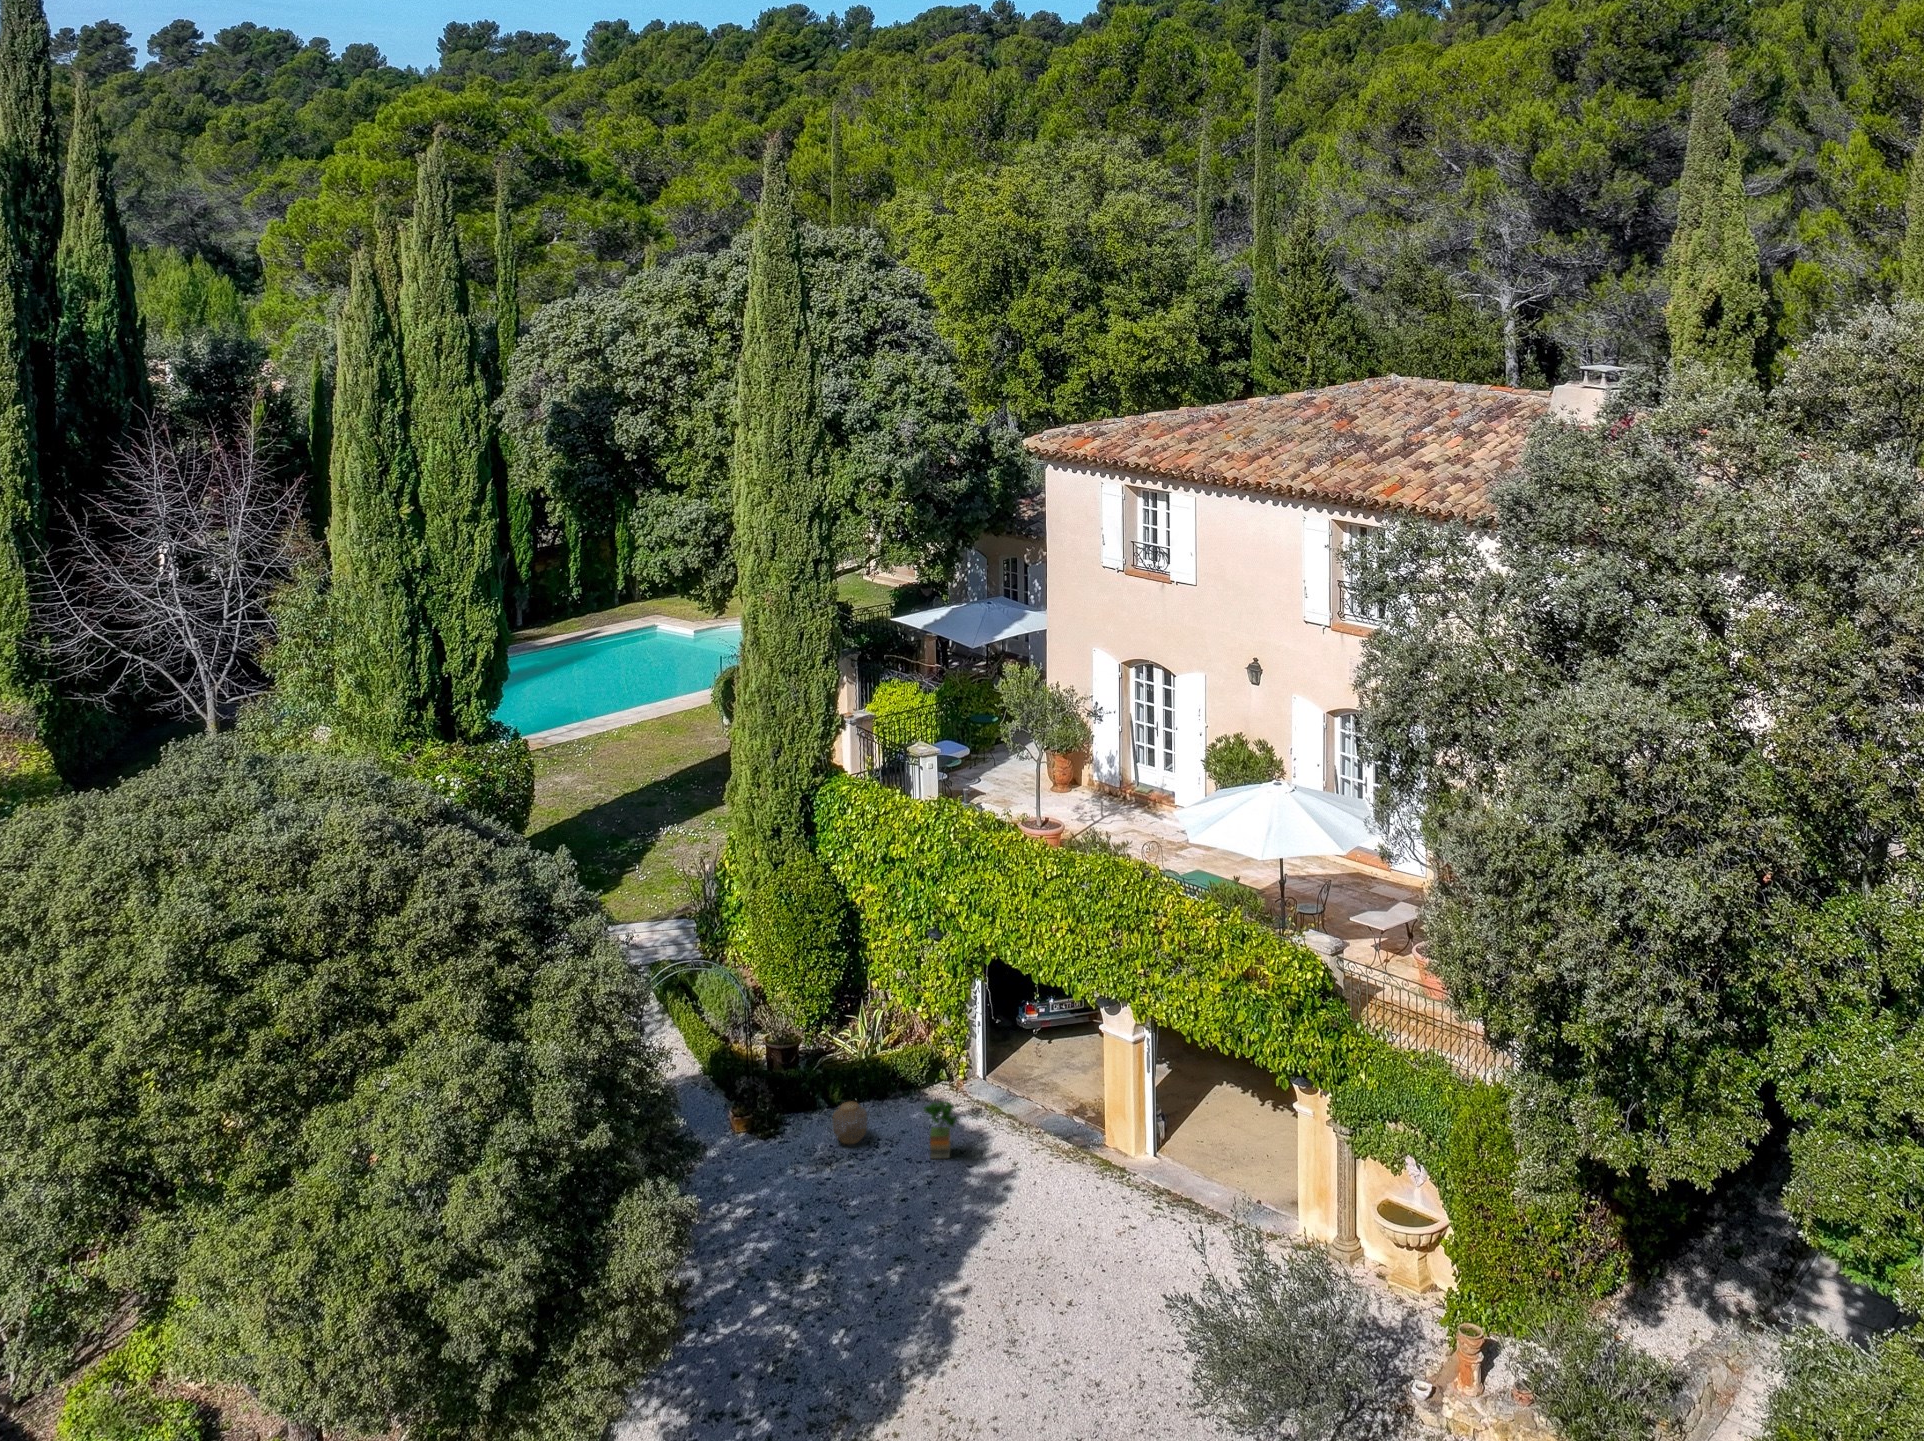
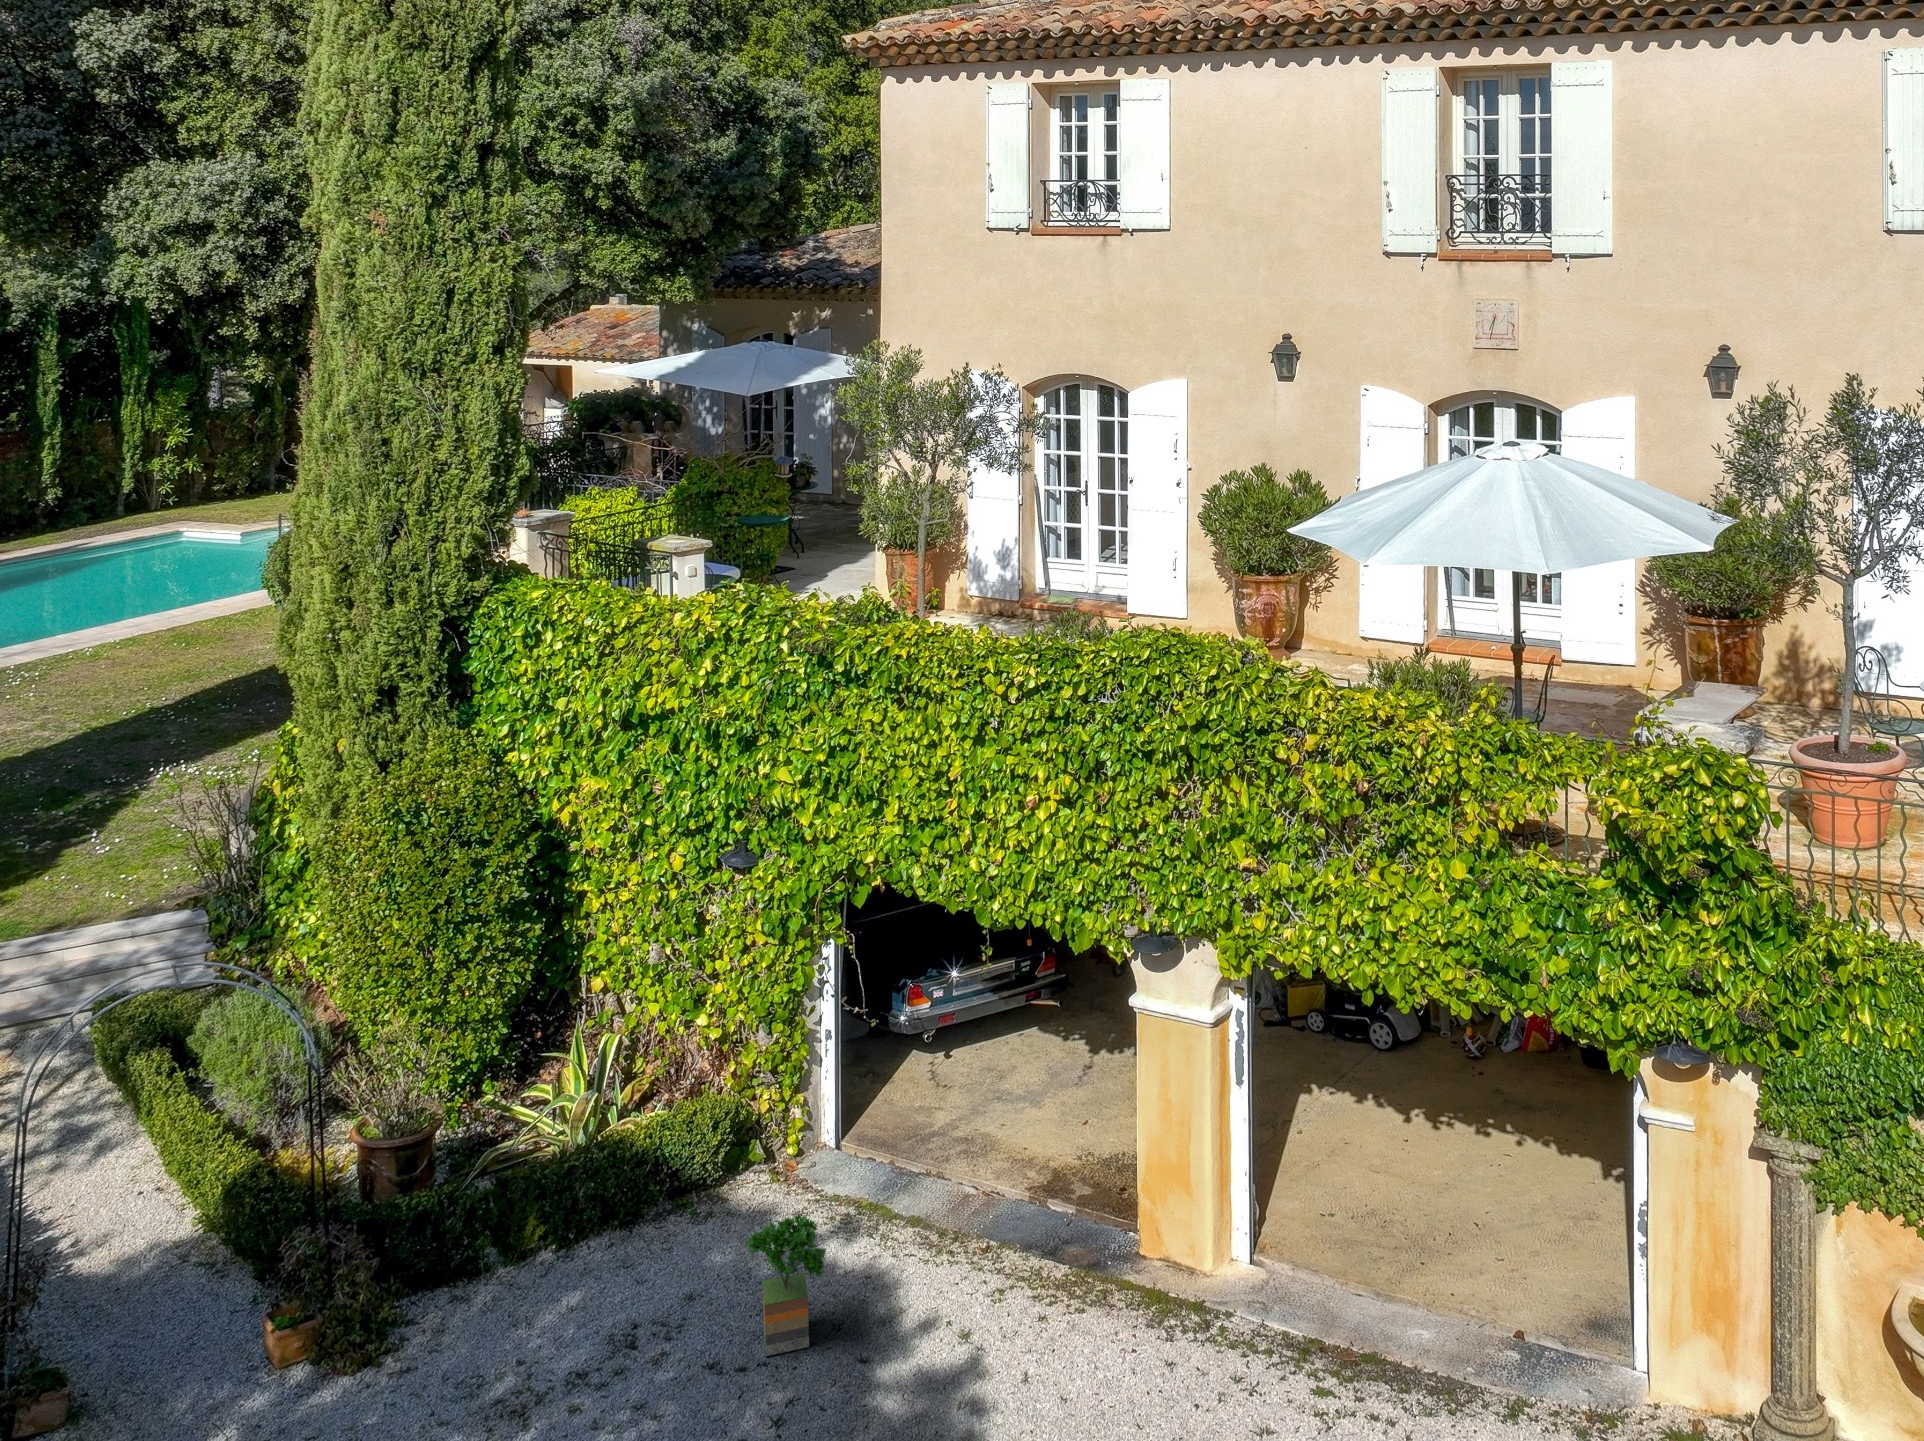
woven basket: present [833,1102,867,1144] -> none [523,1250,607,1354]

